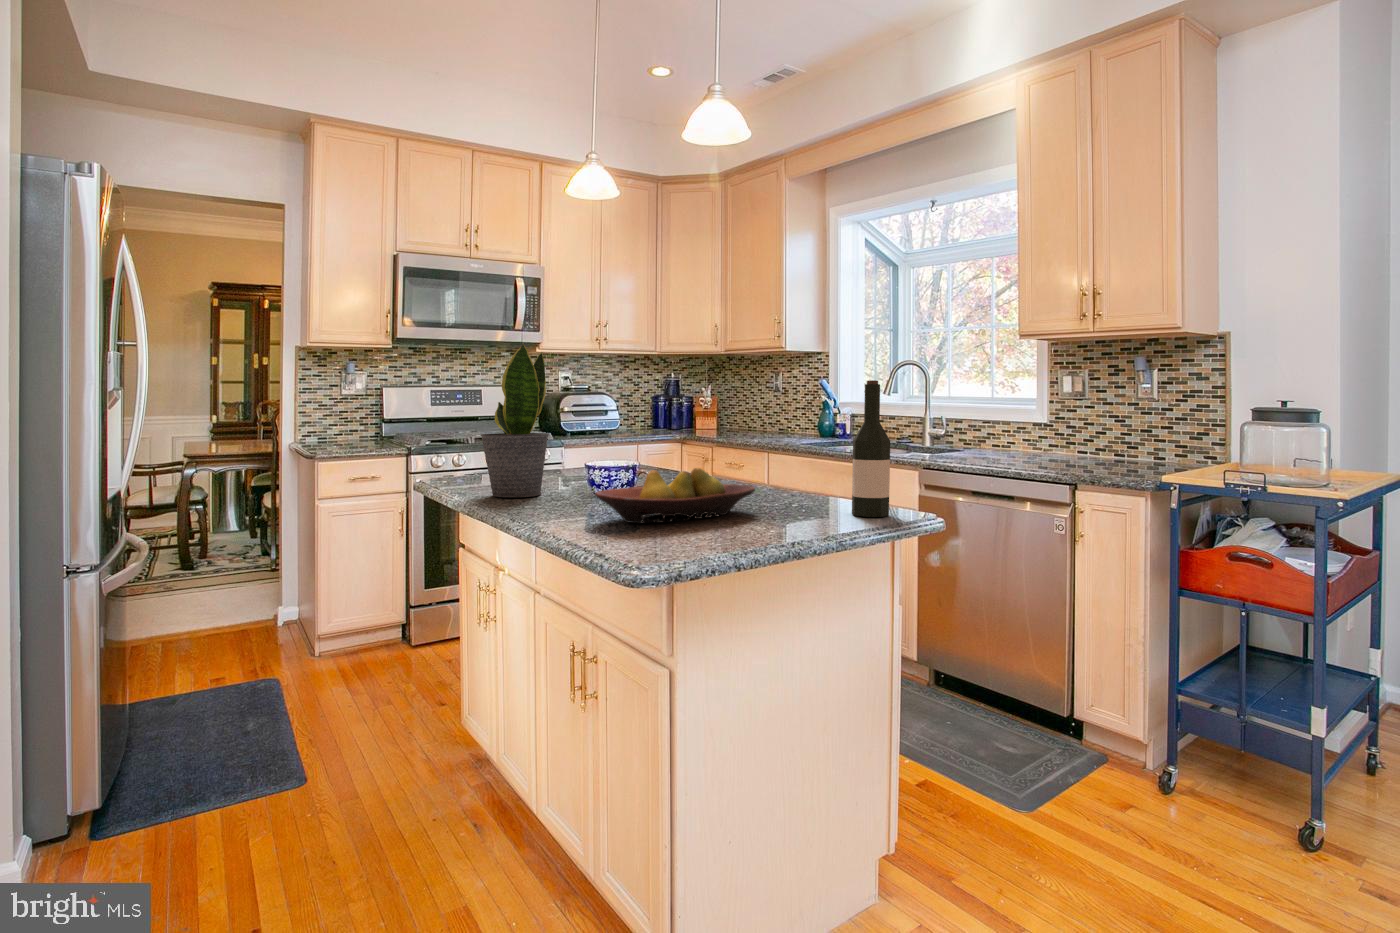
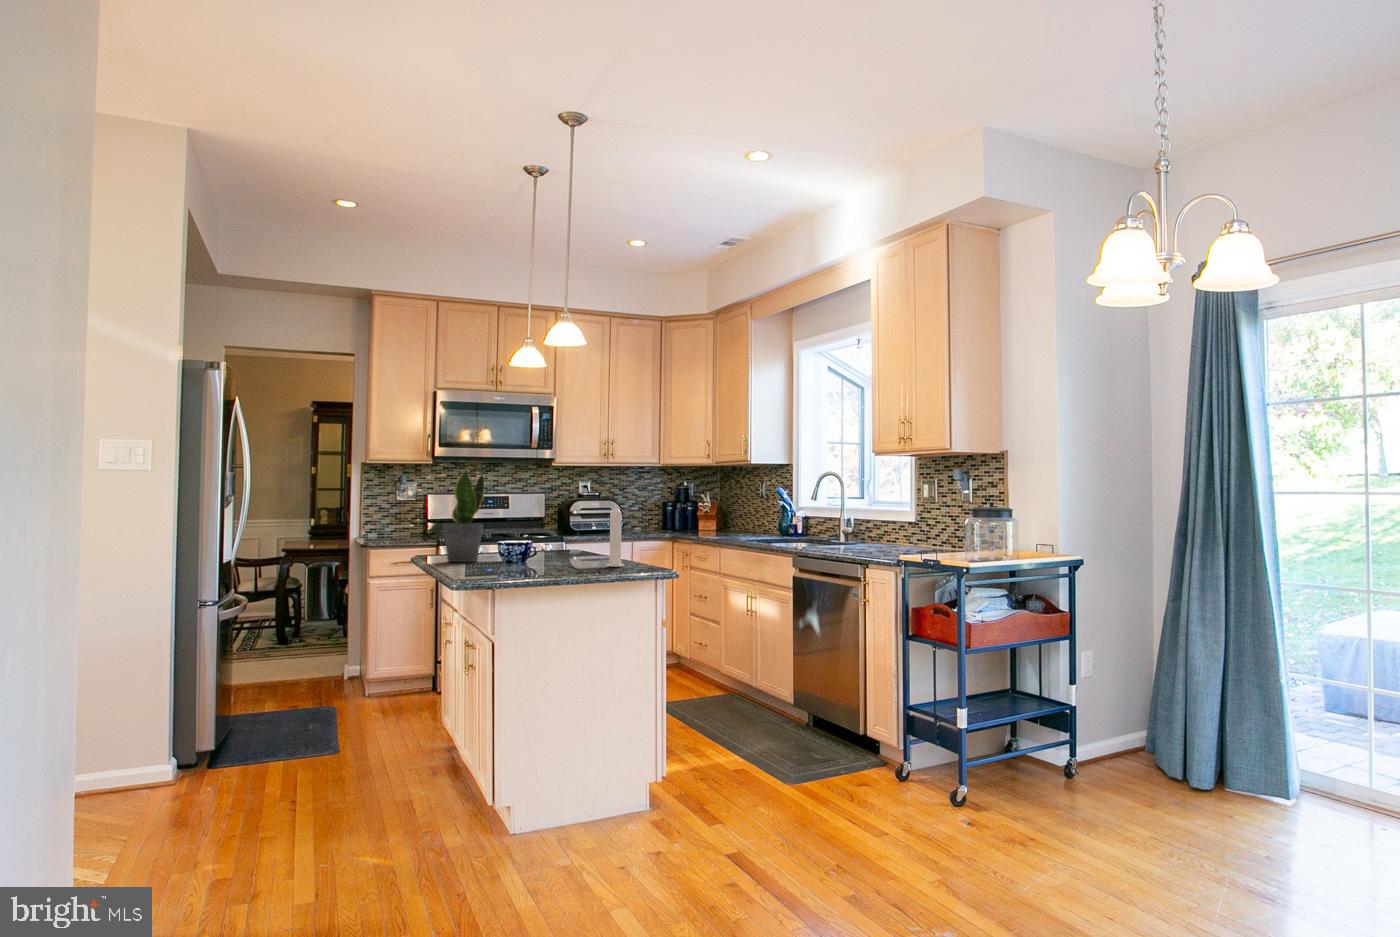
wine bottle: present [852,380,890,517] -> none [627,491,649,570]
candle: none [787,402,816,506] -> present [607,504,624,567]
fruit bowl: present [596,468,755,523] -> none [479,542,579,570]

